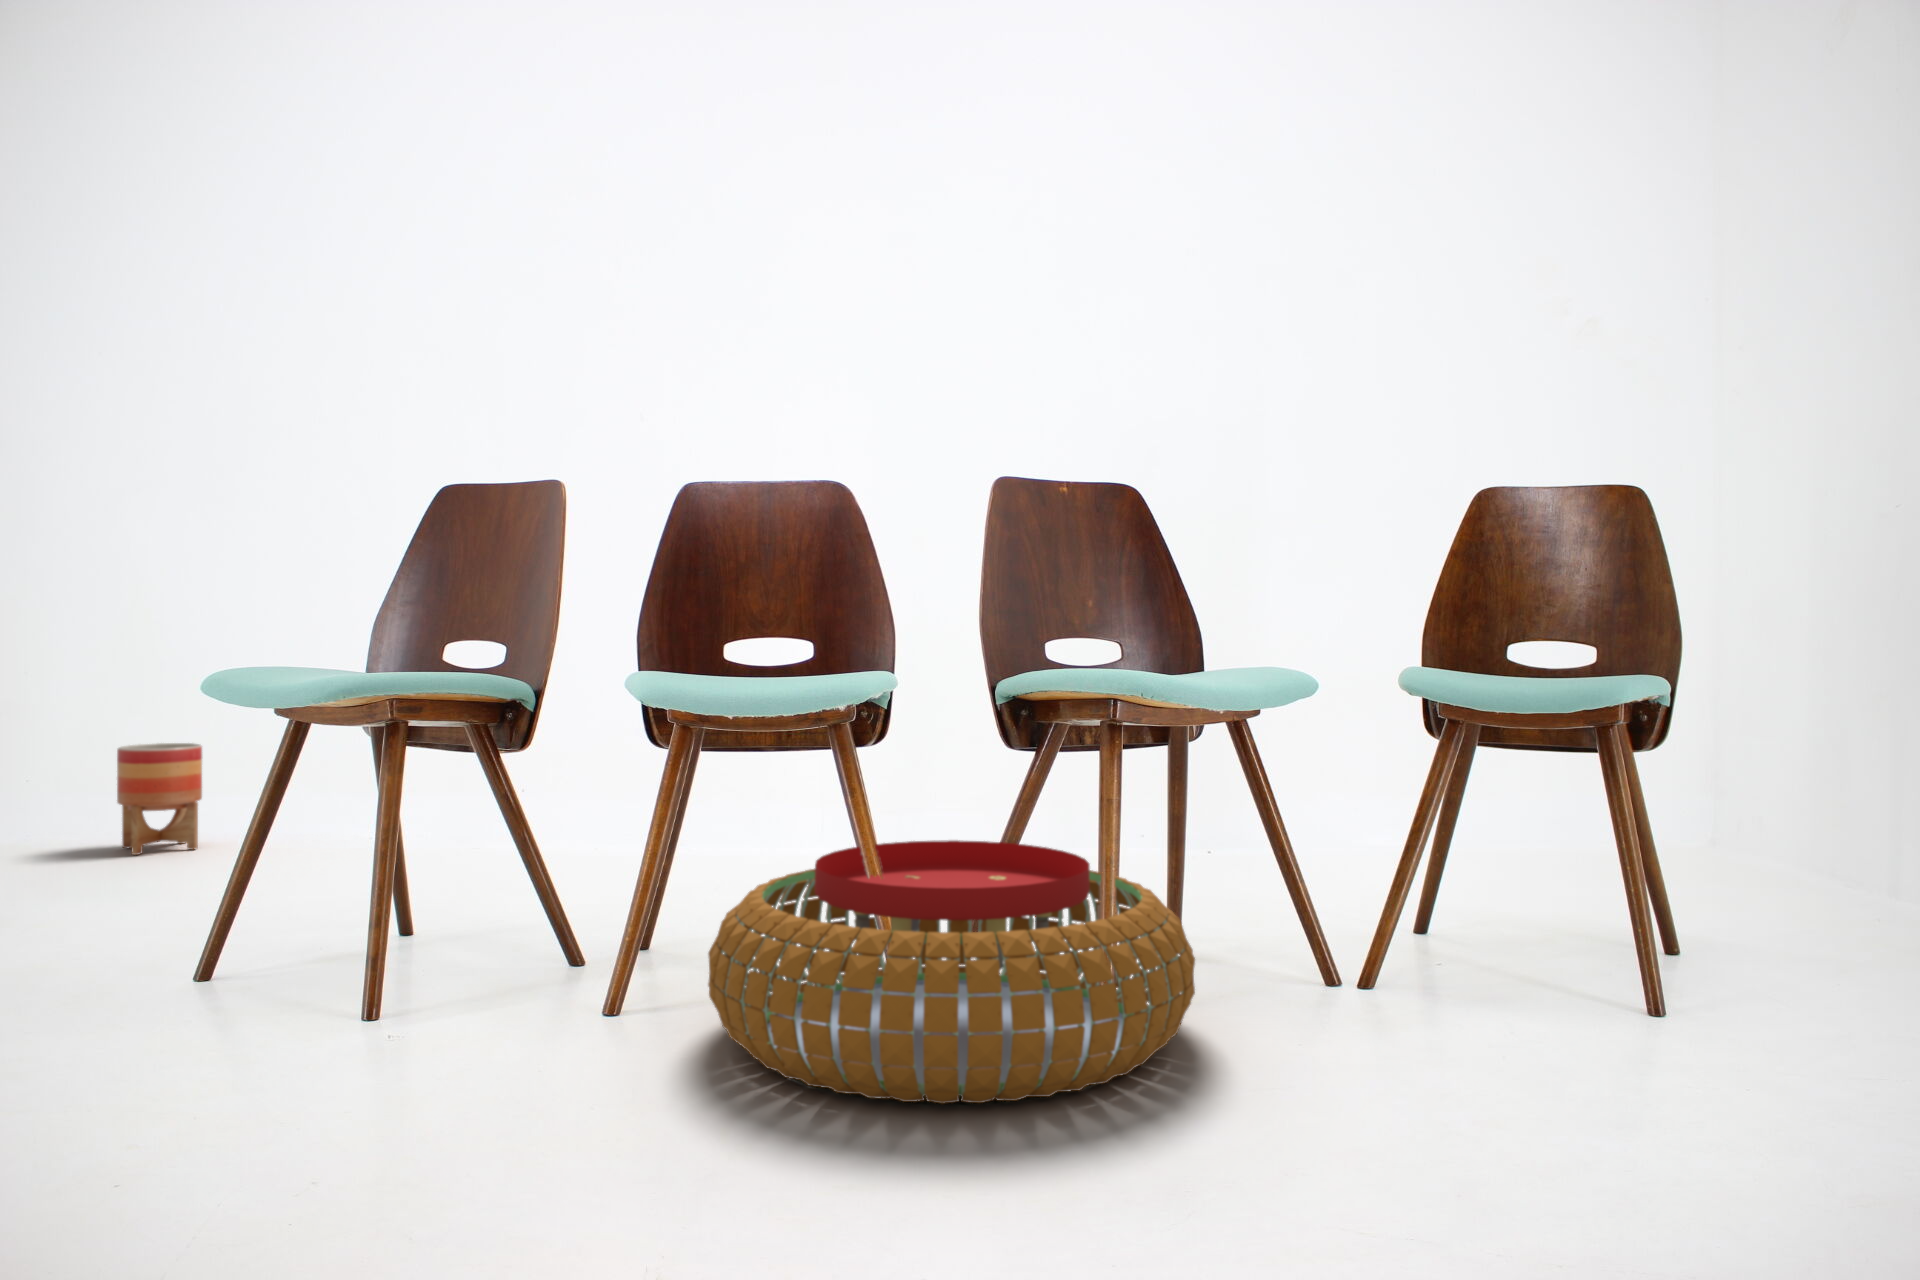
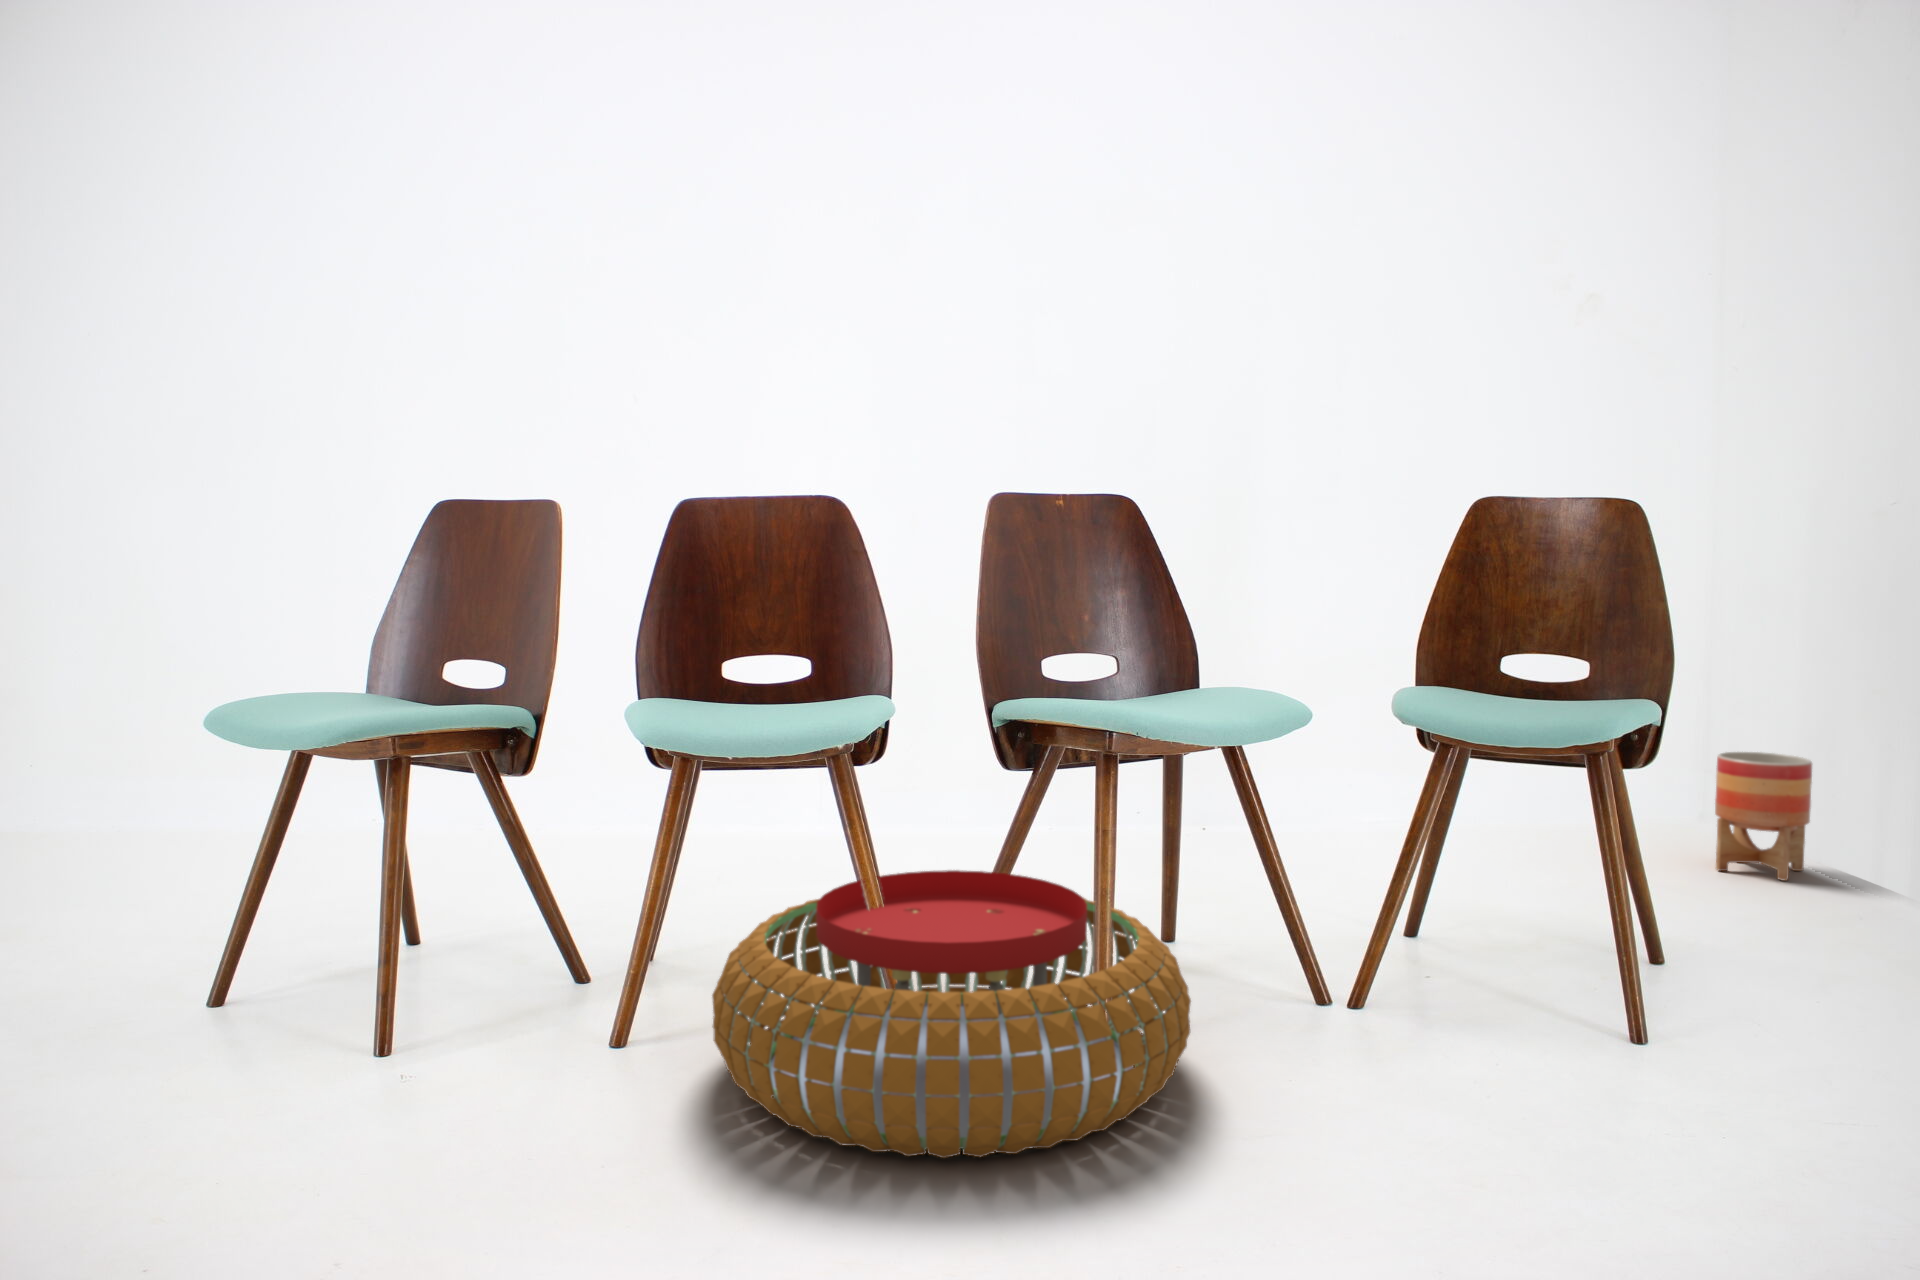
planter: present [117,743,202,855] -> present [1715,752,1812,880]

